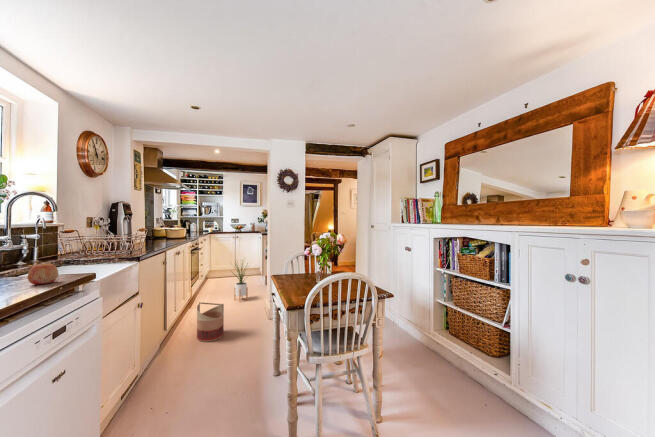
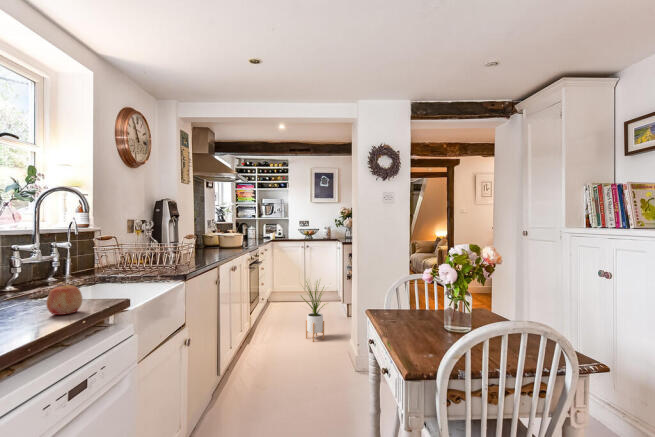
basket: present [197,302,224,342] -> none [258,341,294,399]

